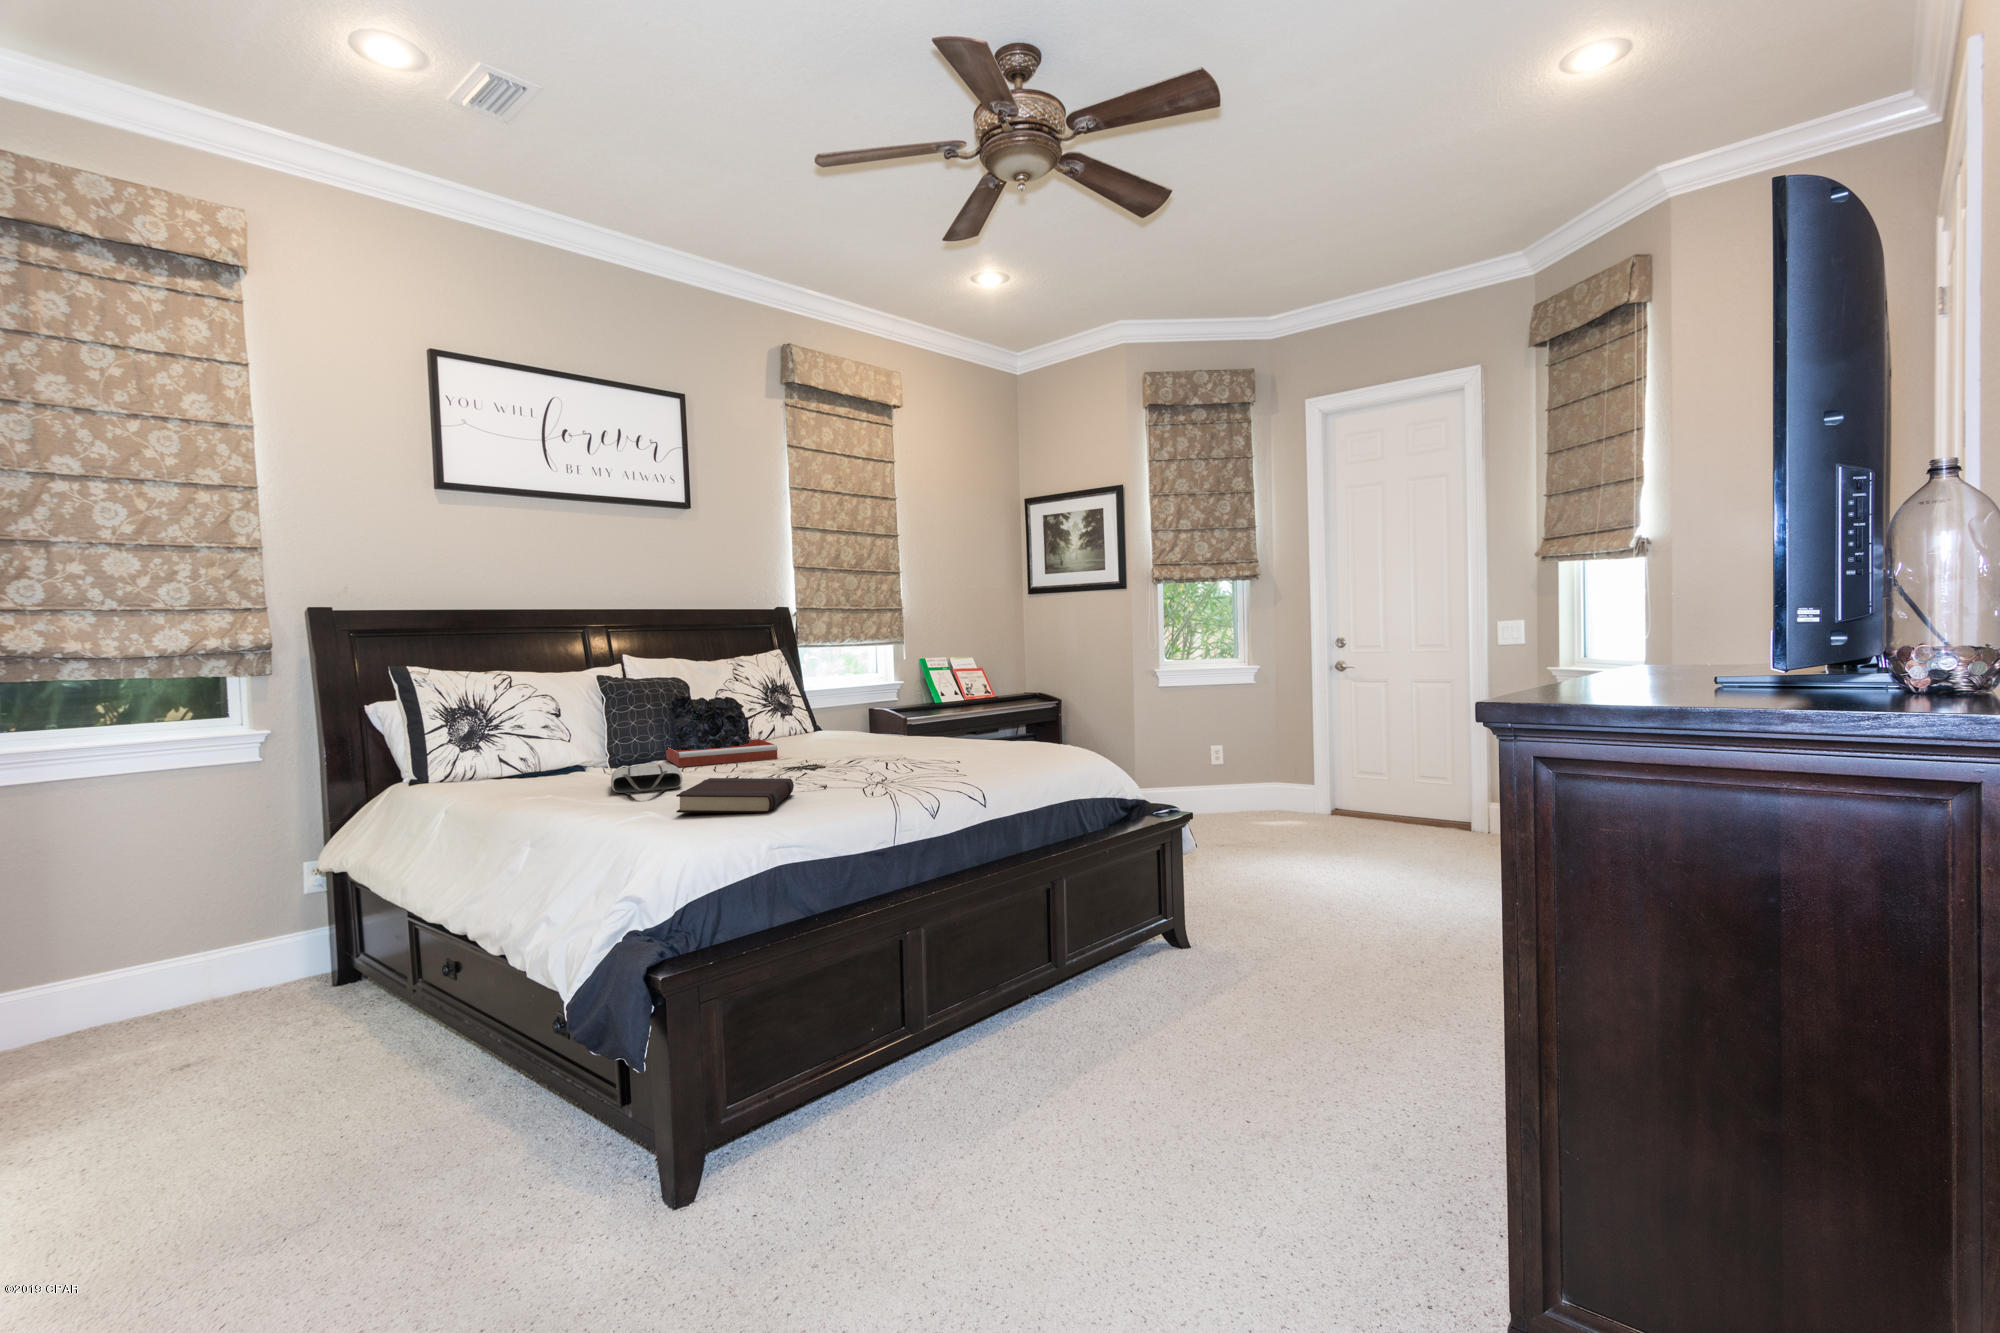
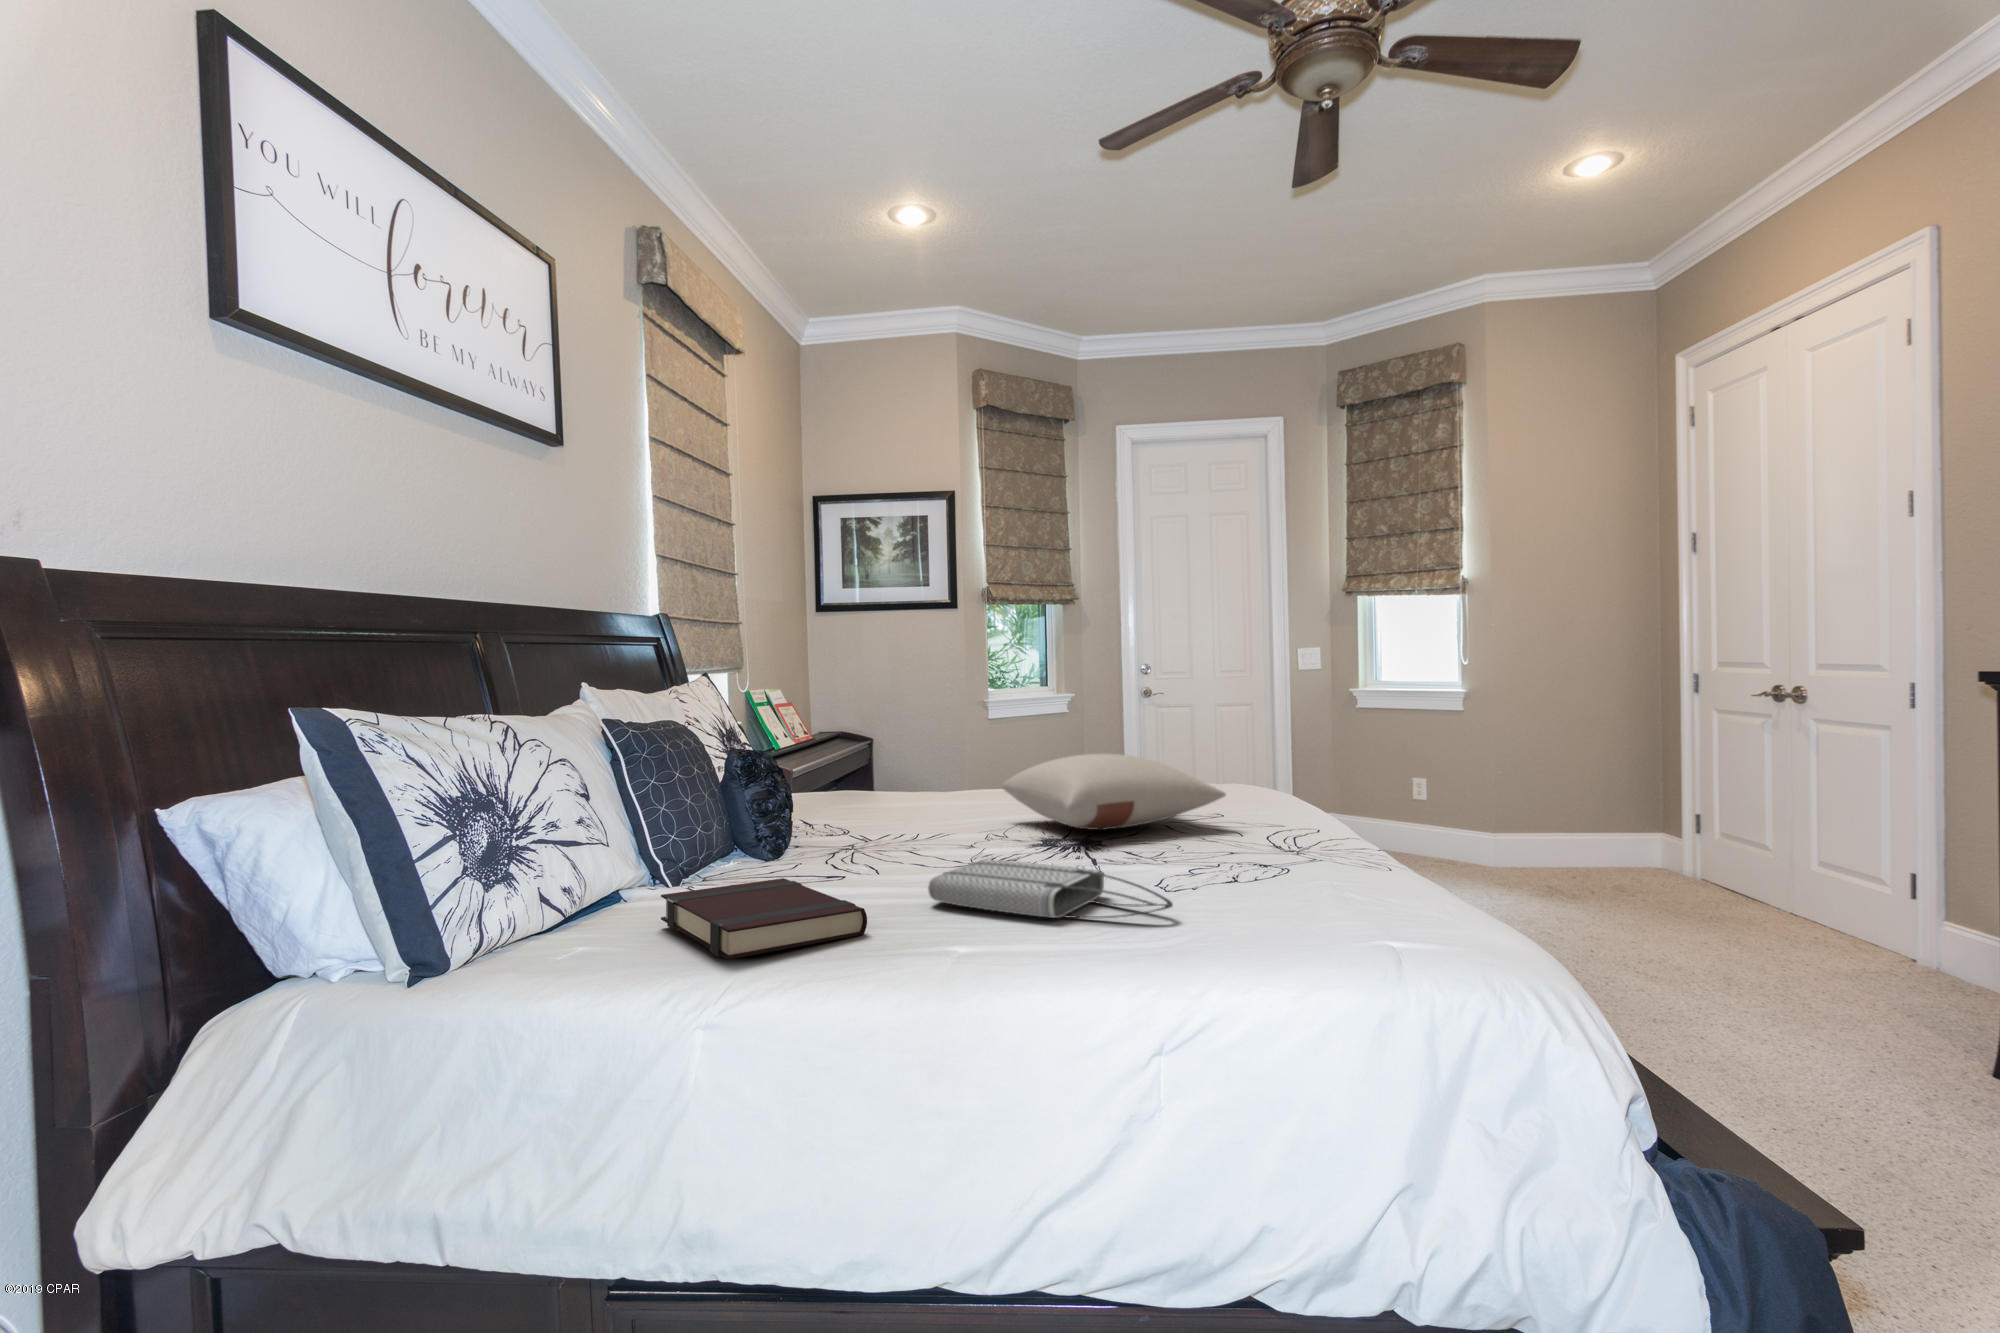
pillow: none [783,711,941,762] -> present [1002,754,1226,830]
tray: present [666,739,778,767] -> none [748,810,940,866]
book: present [676,778,794,813] -> present [661,878,867,960]

